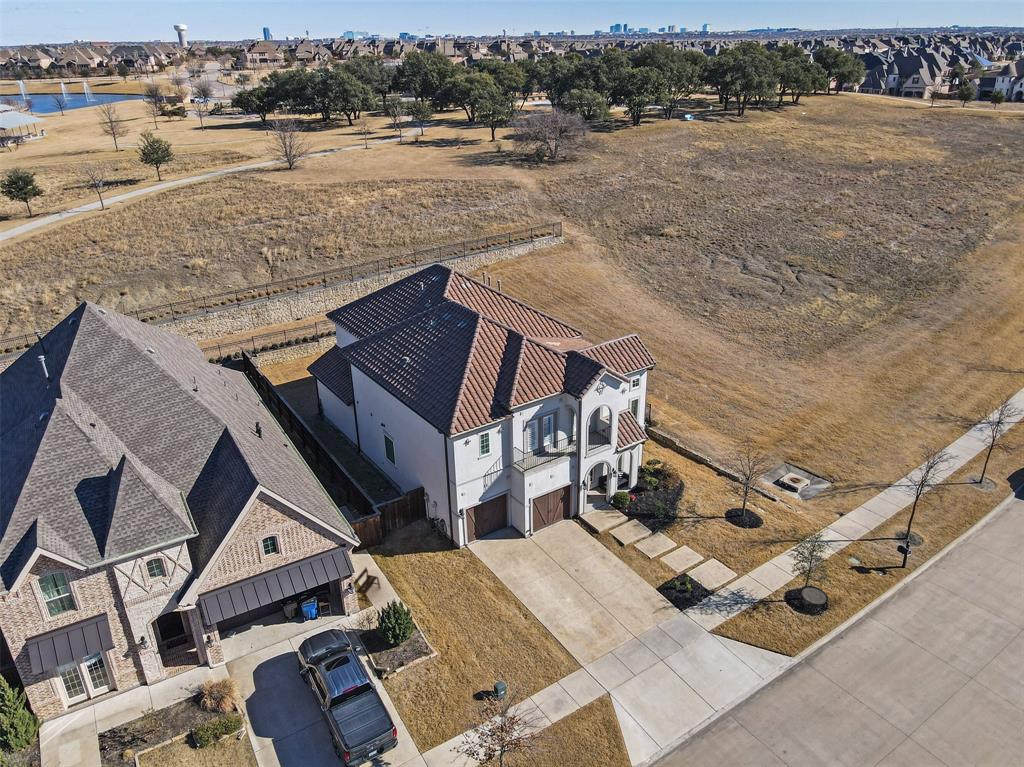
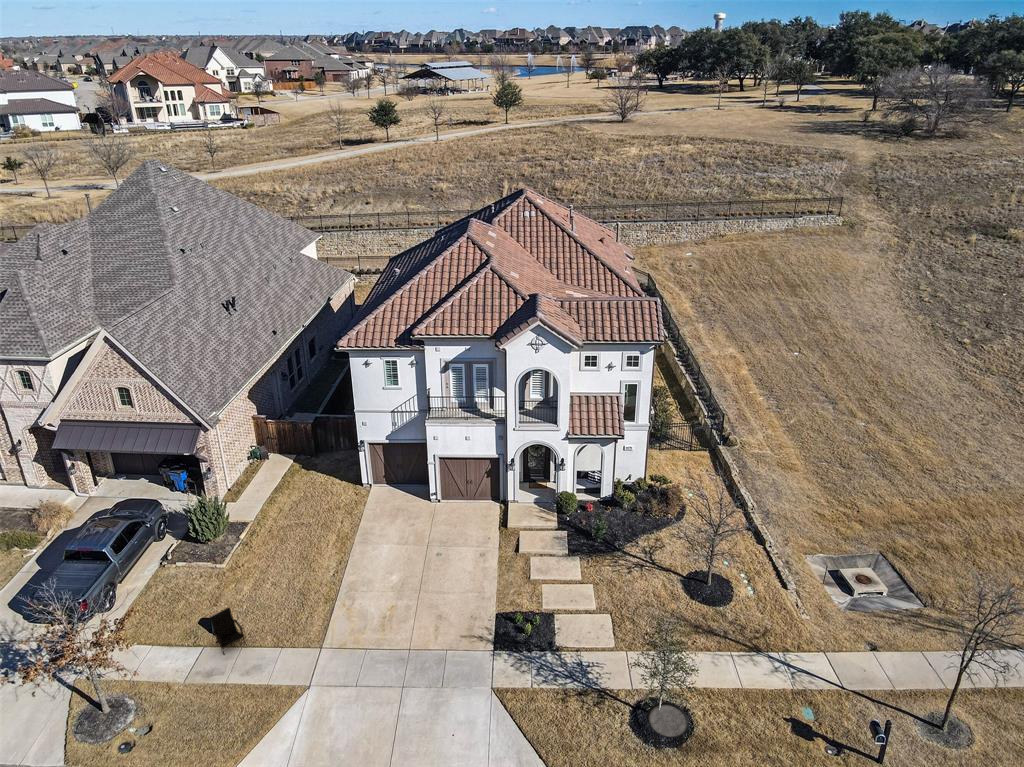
bench: present [353,568,380,604] -> none [221,463,256,500]
lounge chair: none [509,670,532,709] -> present [210,608,245,654]

